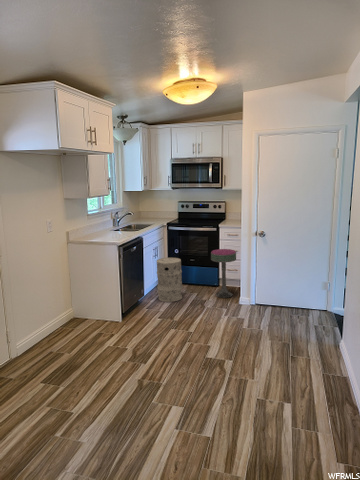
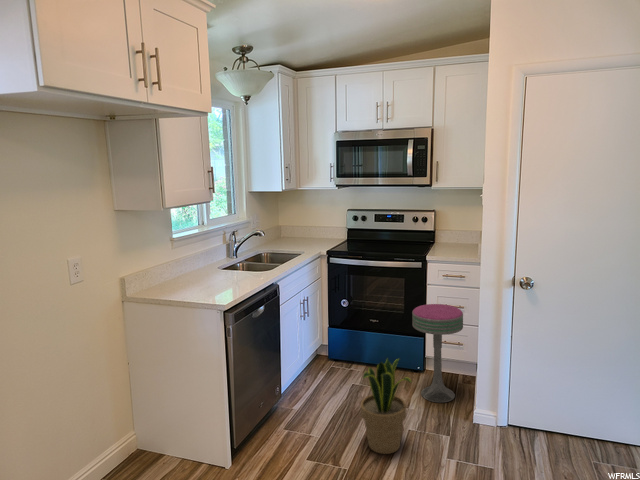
trash can: present [157,258,183,302] -> none [306,320,357,411]
potted plant: none [184,271,208,316] -> present [361,359,411,454]

